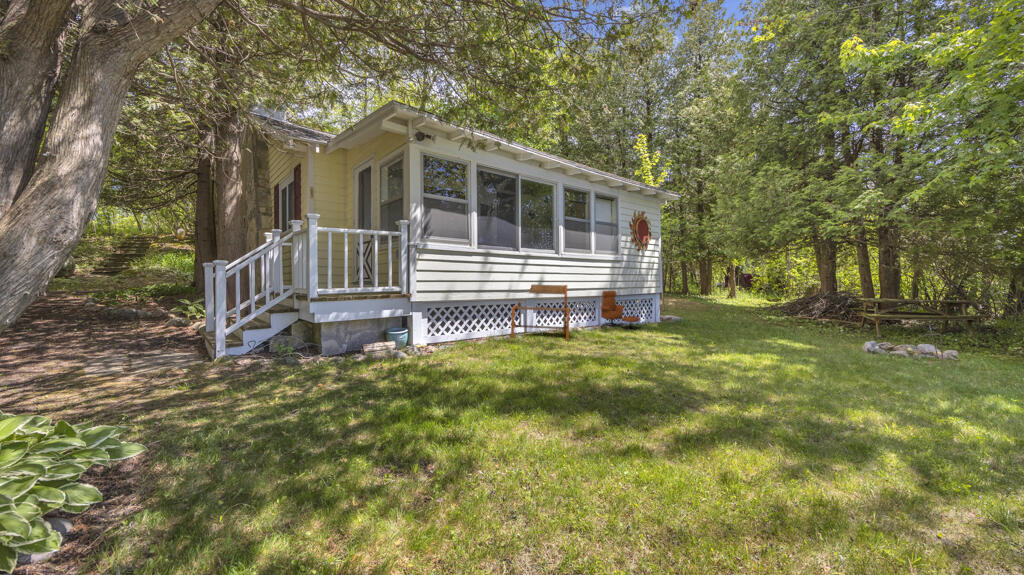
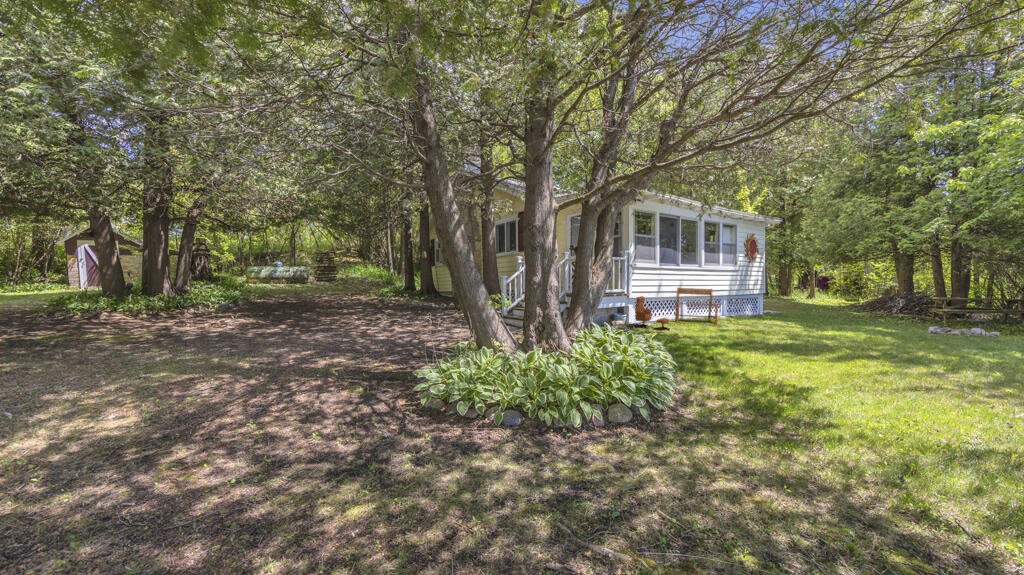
lounge chair: present [600,291,639,330] -> present [635,296,669,330]

